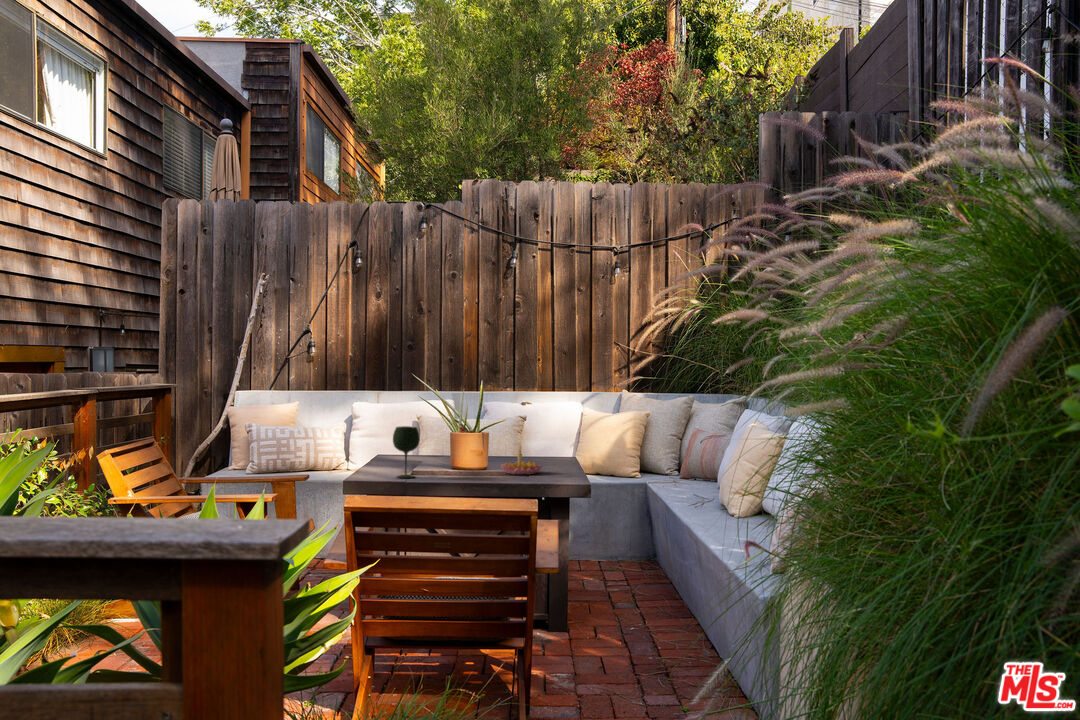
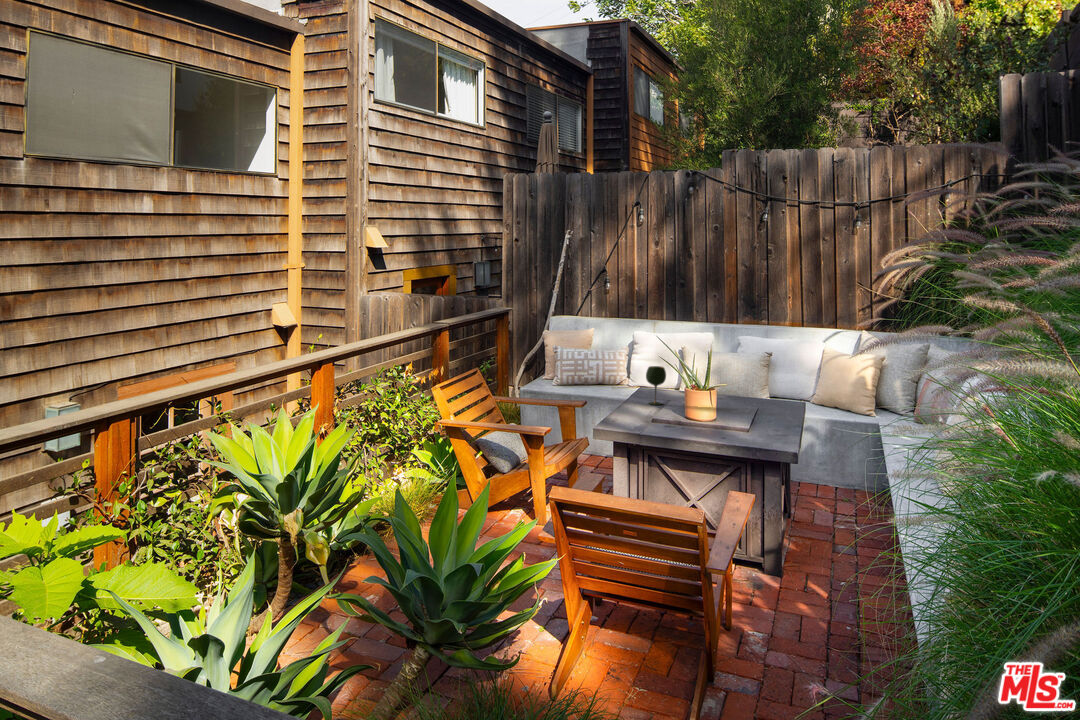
candle holder: present [501,447,542,475] -> none [731,382,765,406]

